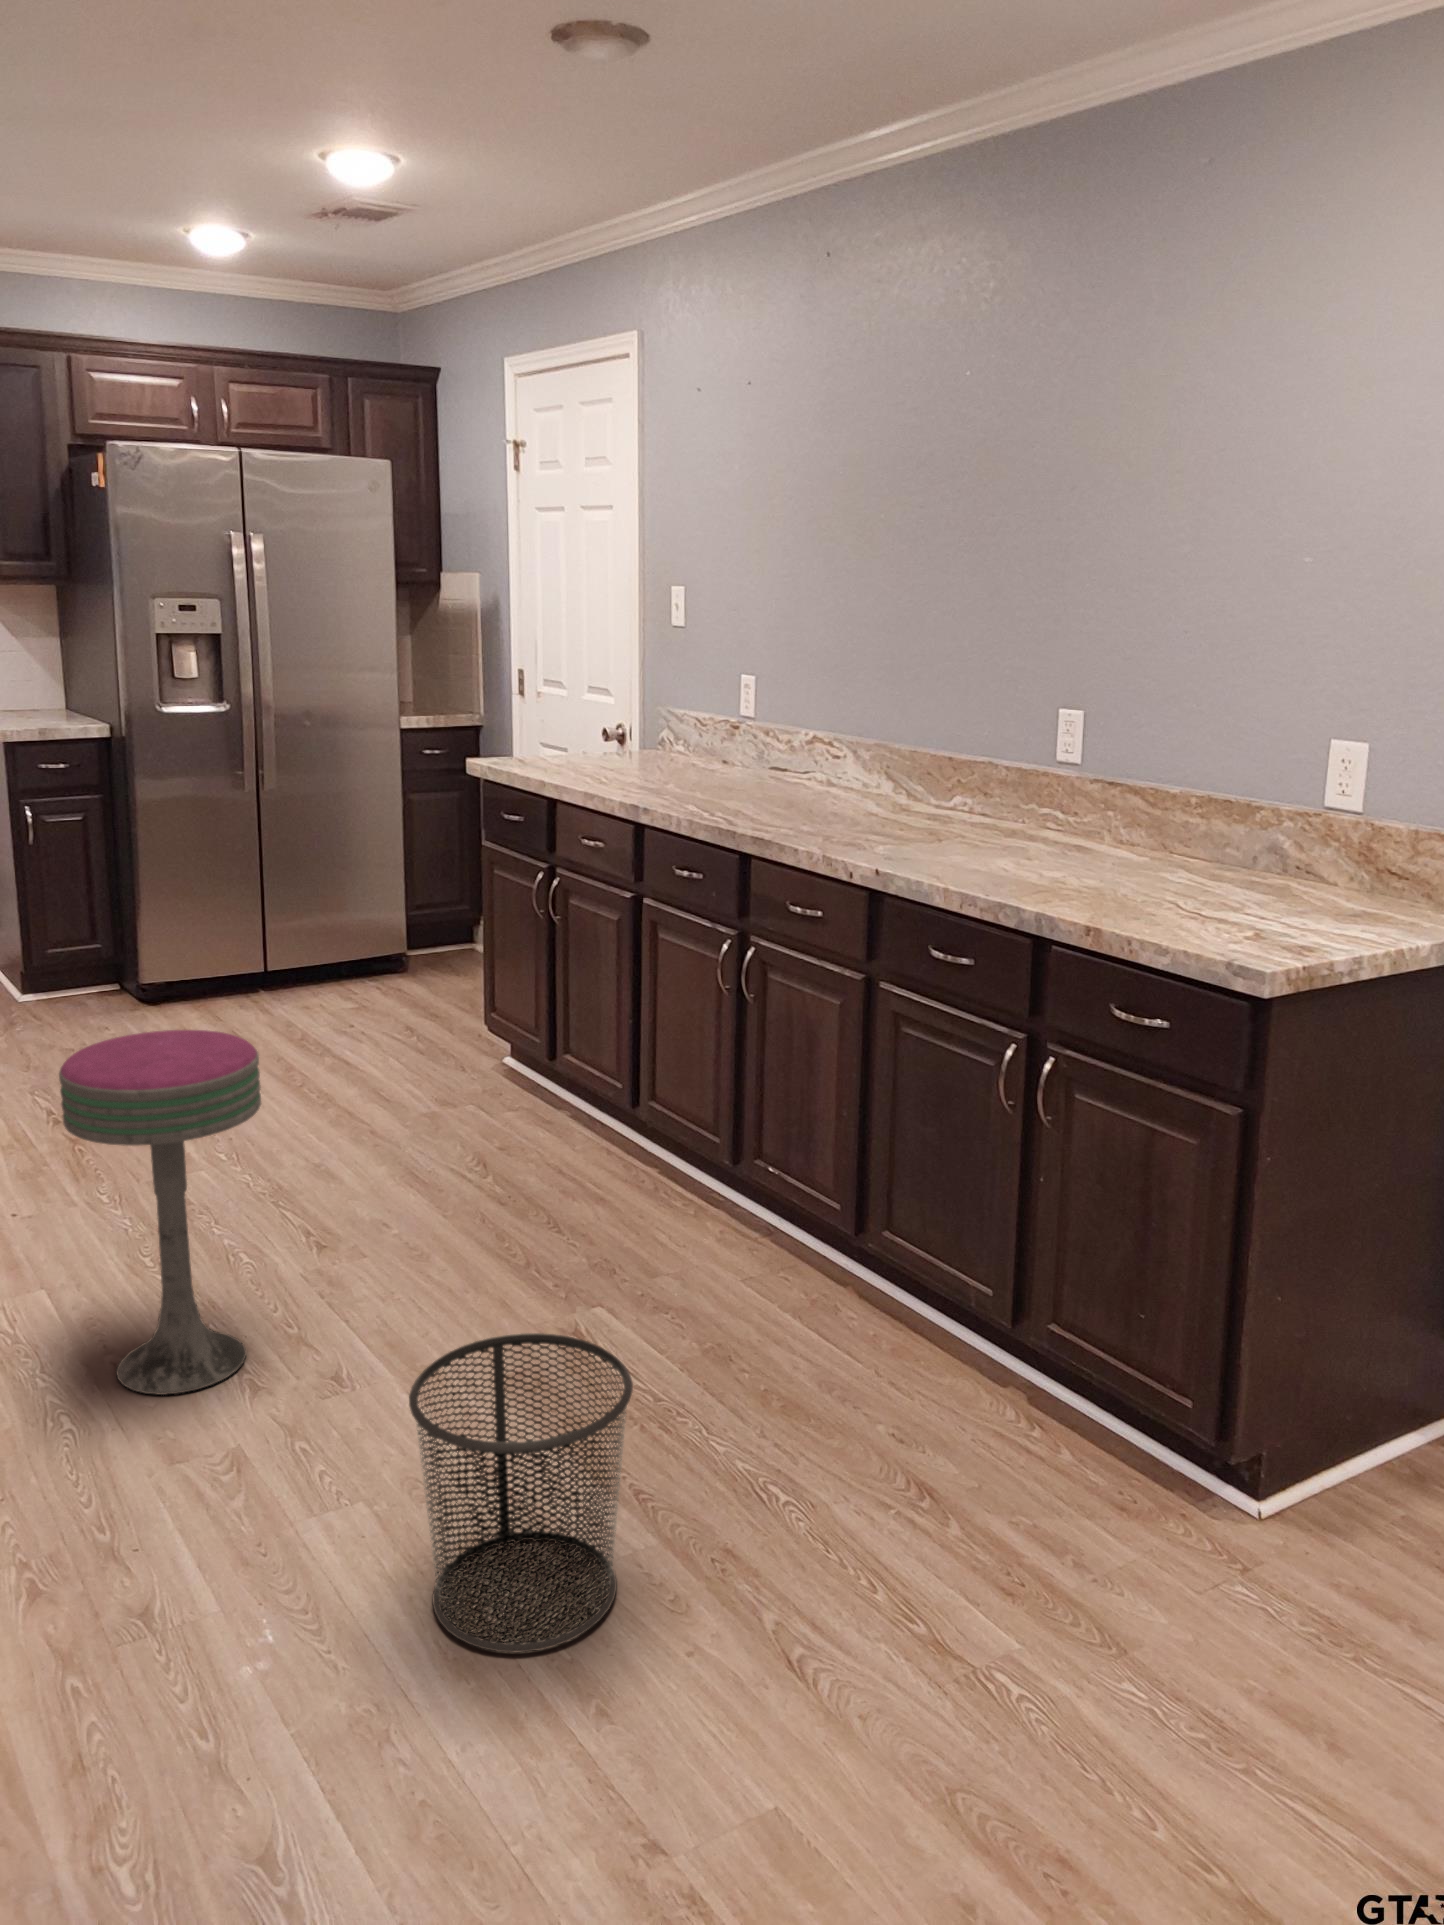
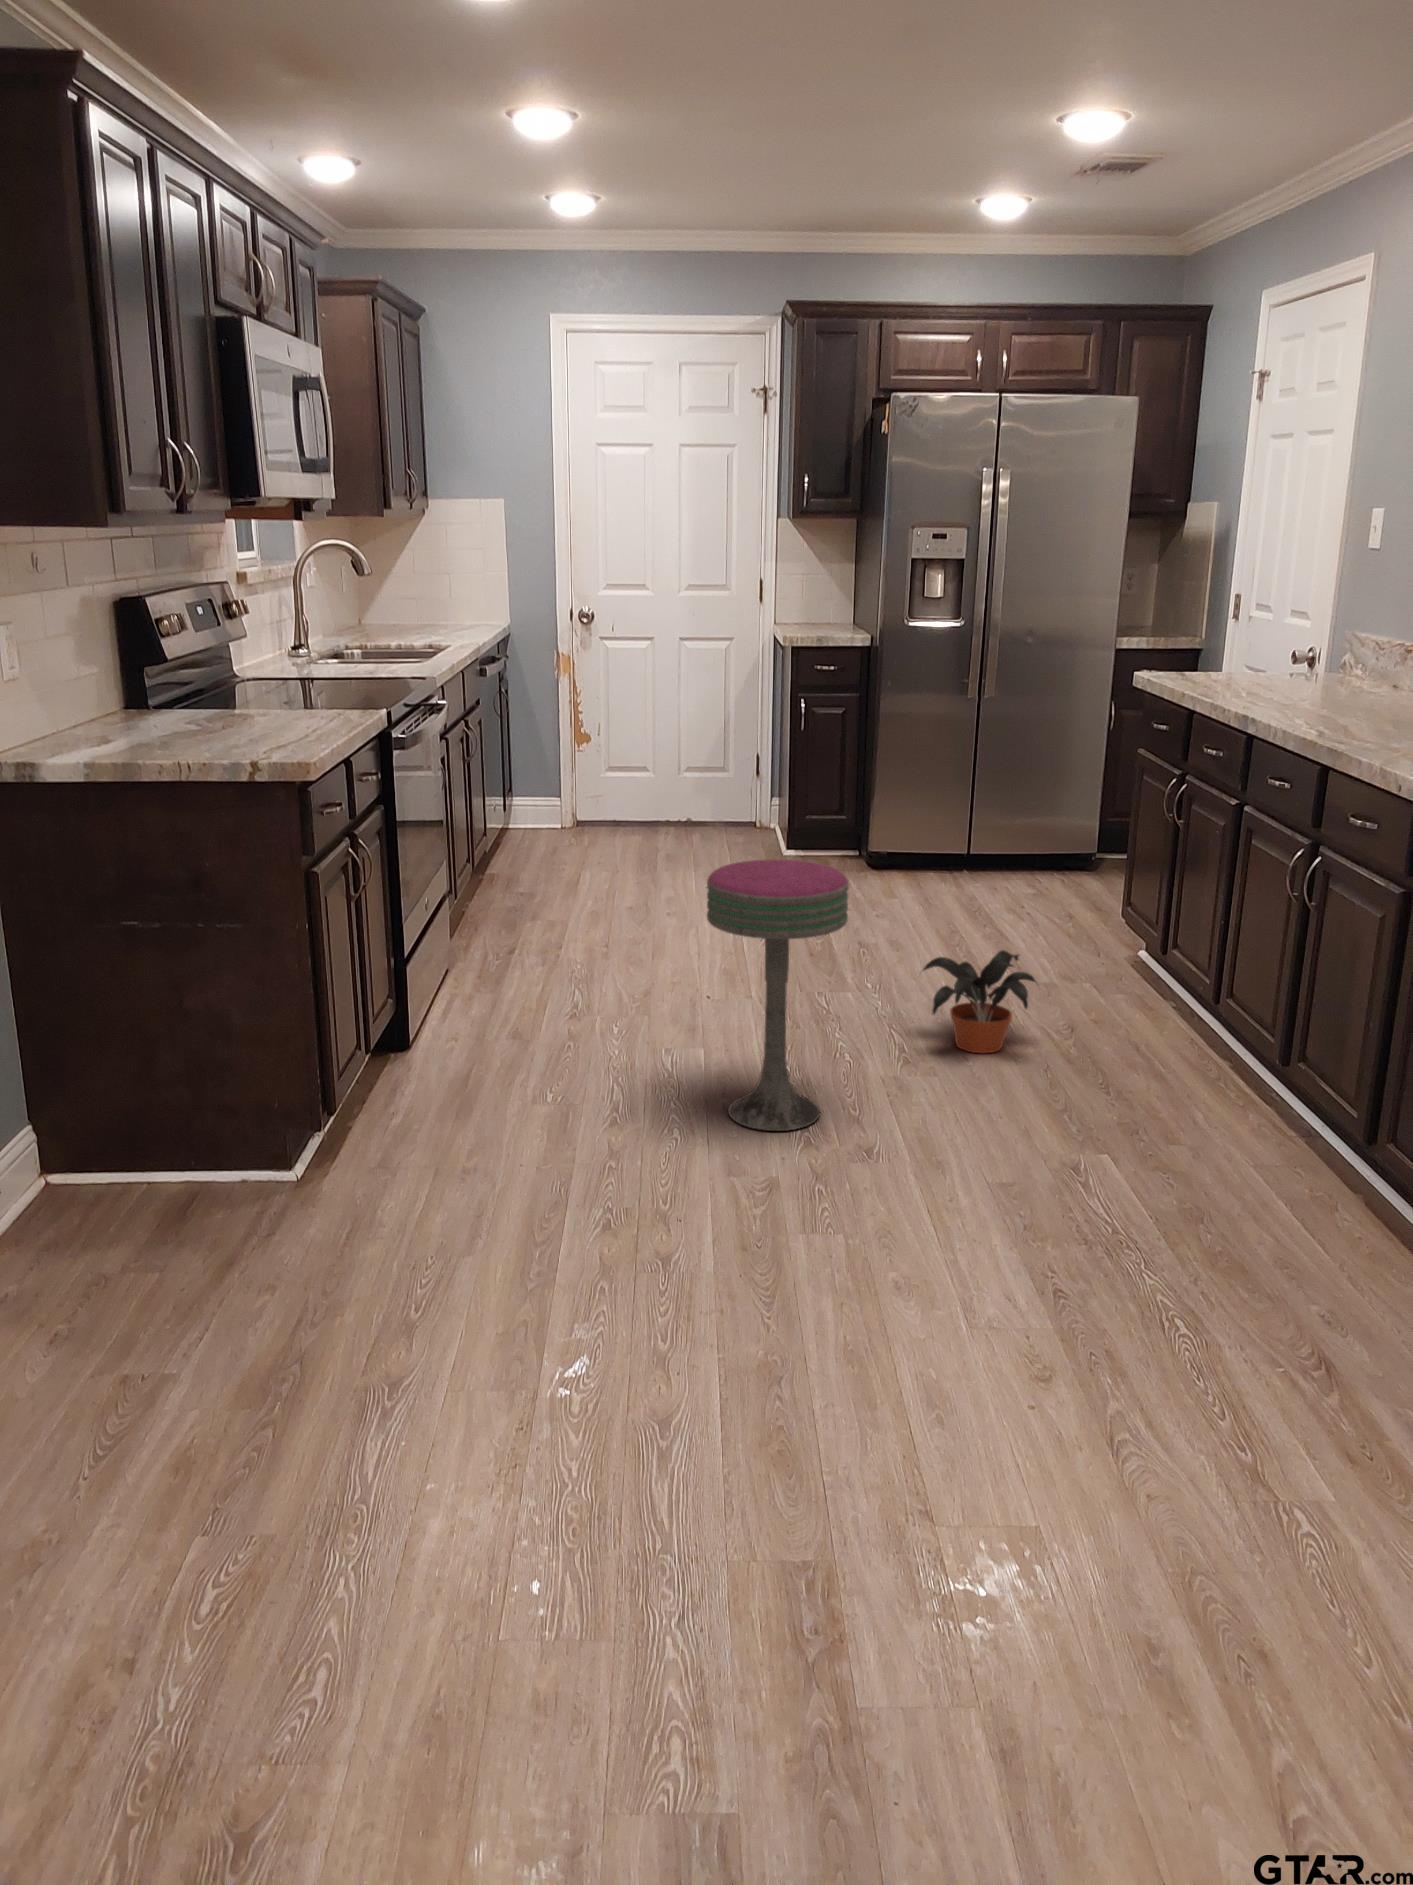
potted plant: none [308,1092,453,1220] -> present [923,950,1037,1053]
waste bin: present [409,1333,633,1653] -> none [850,1121,1030,1363]

